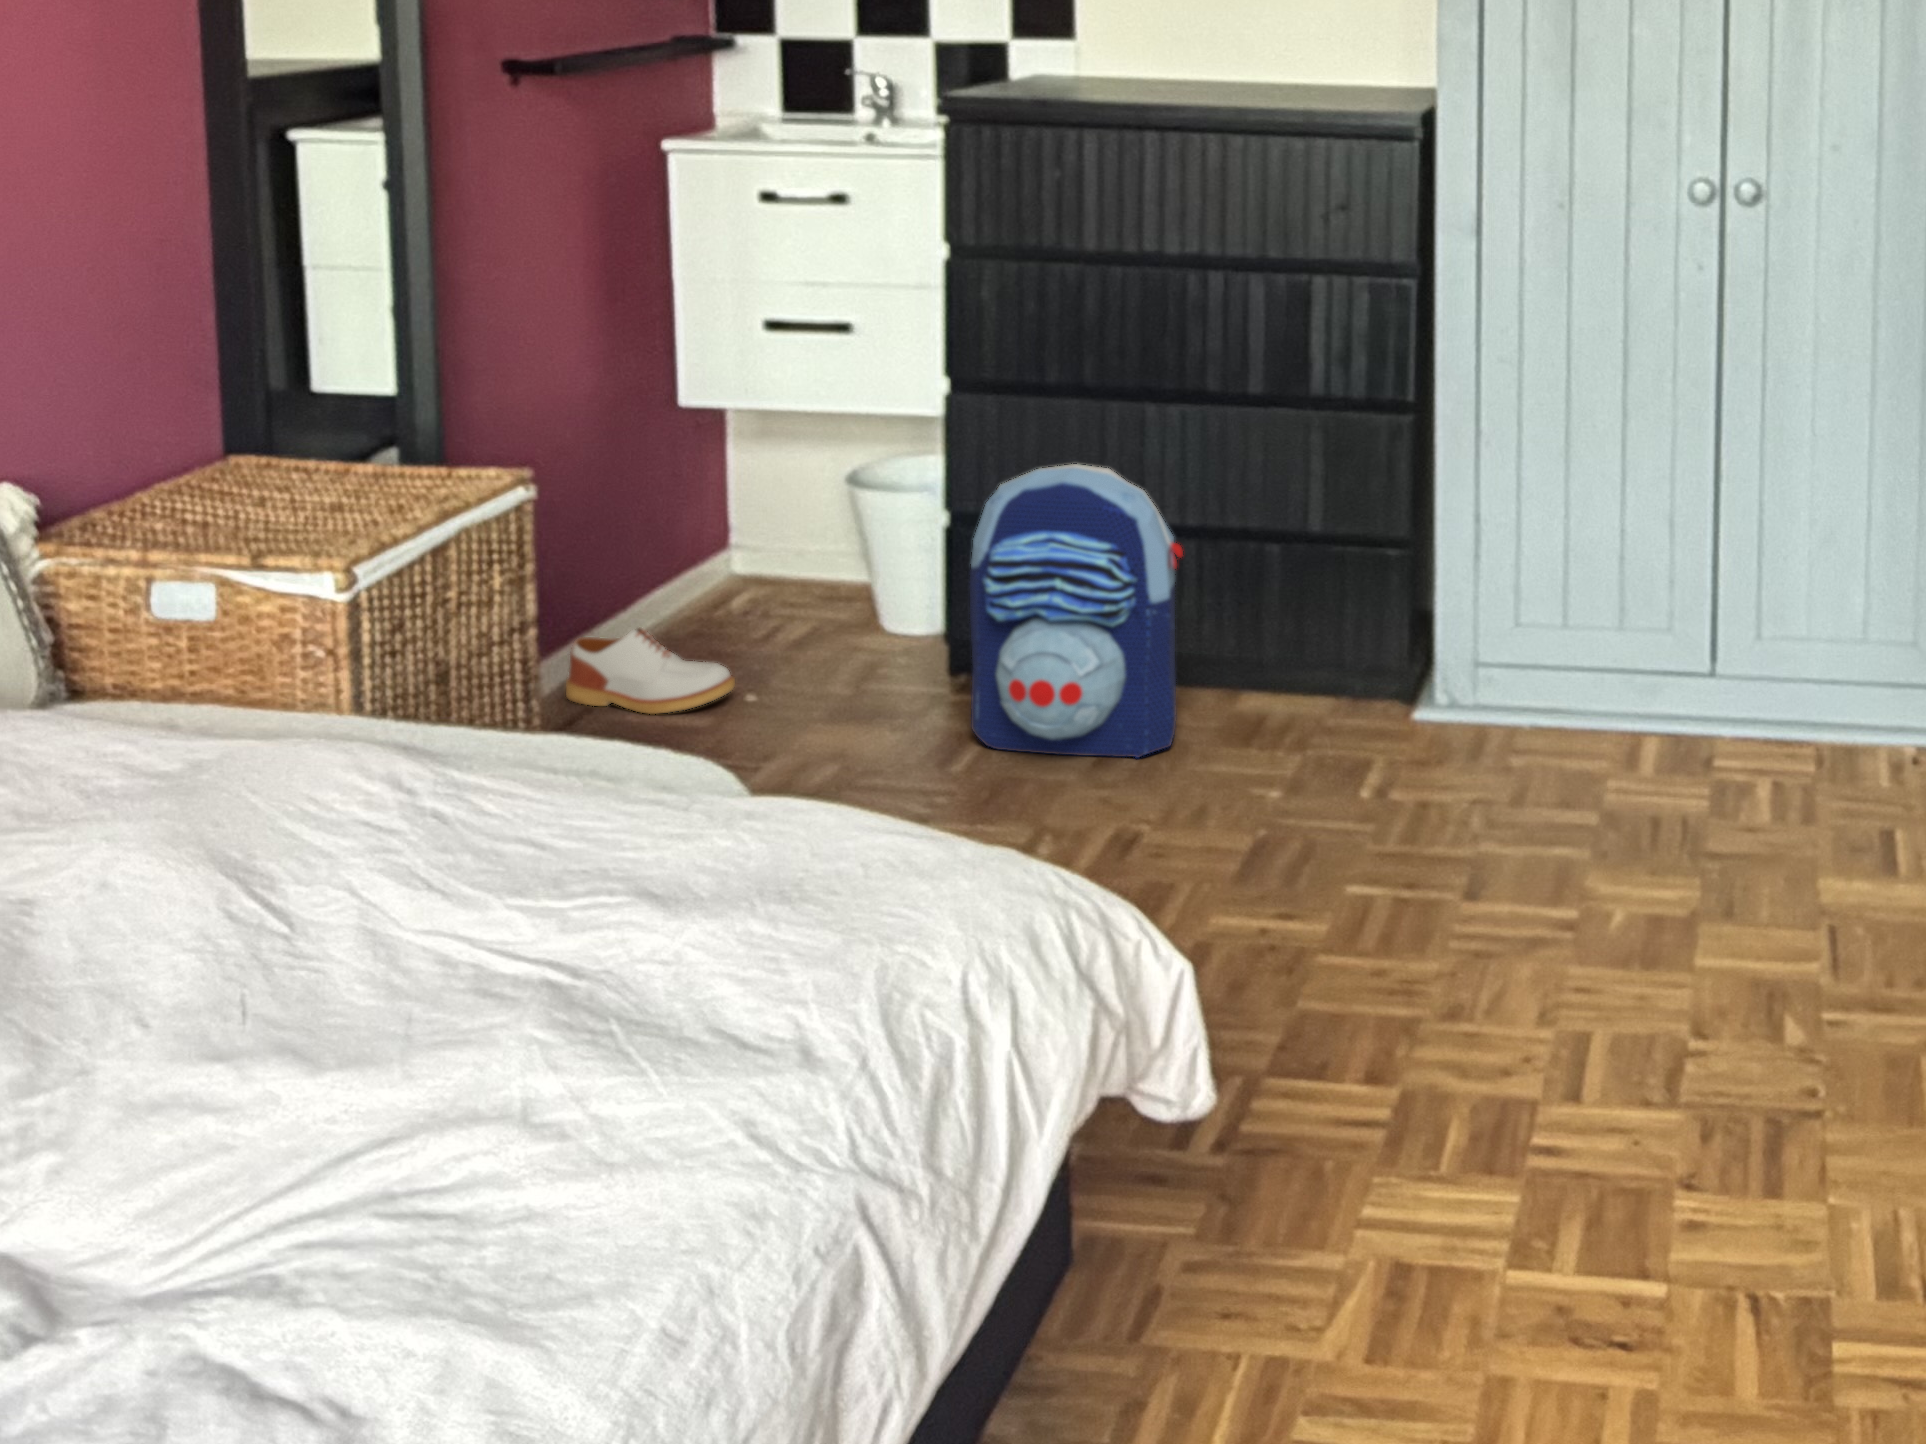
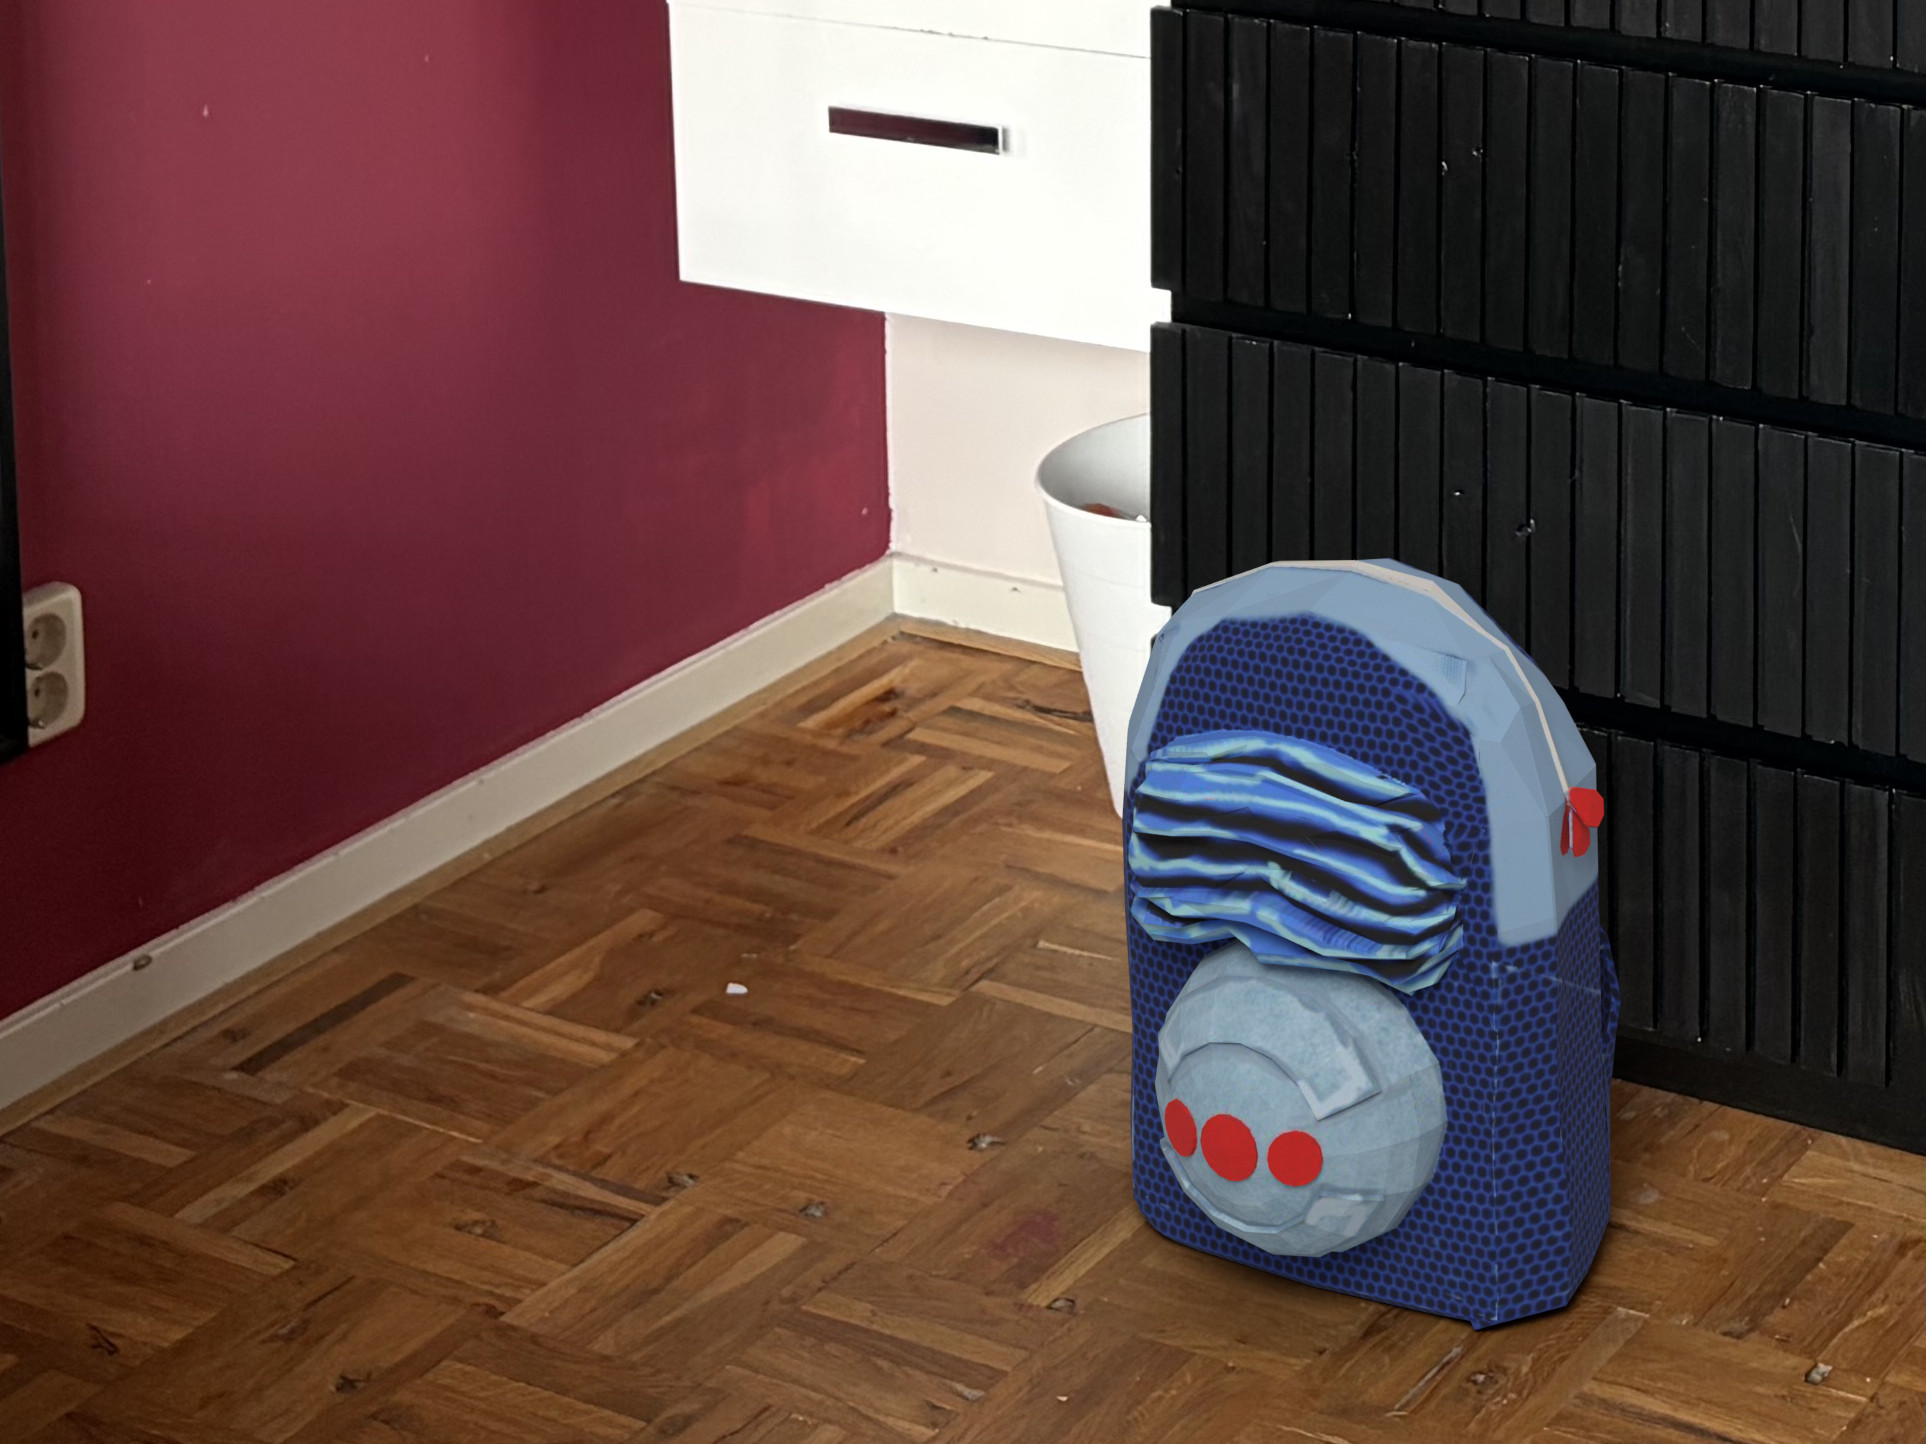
shoe: present [566,628,735,714] -> none [389,797,710,1011]

